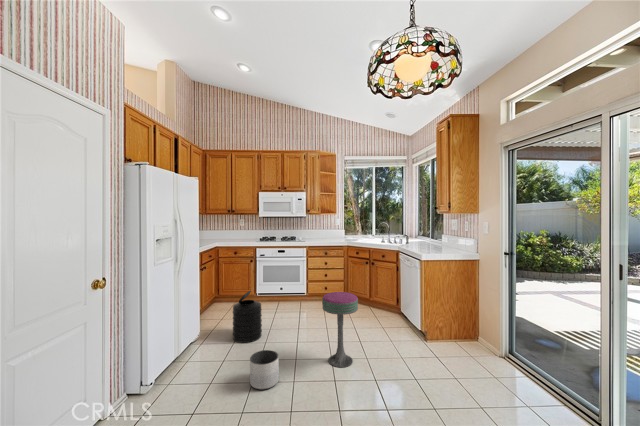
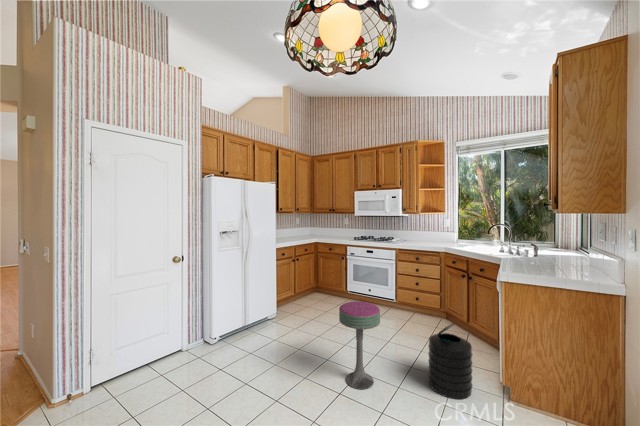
trash can: present [233,291,262,343] -> present [428,323,472,399]
planter: present [250,350,279,390] -> none [262,341,289,377]

